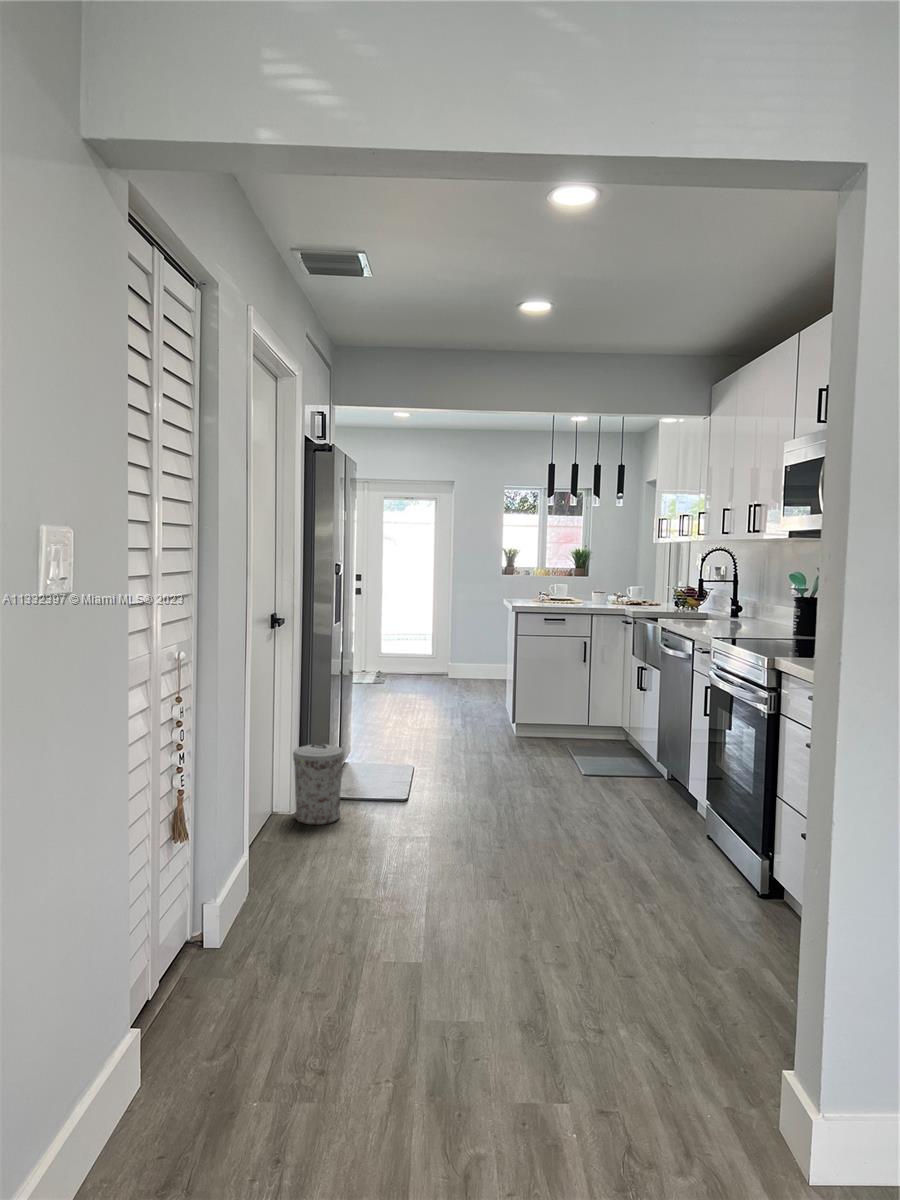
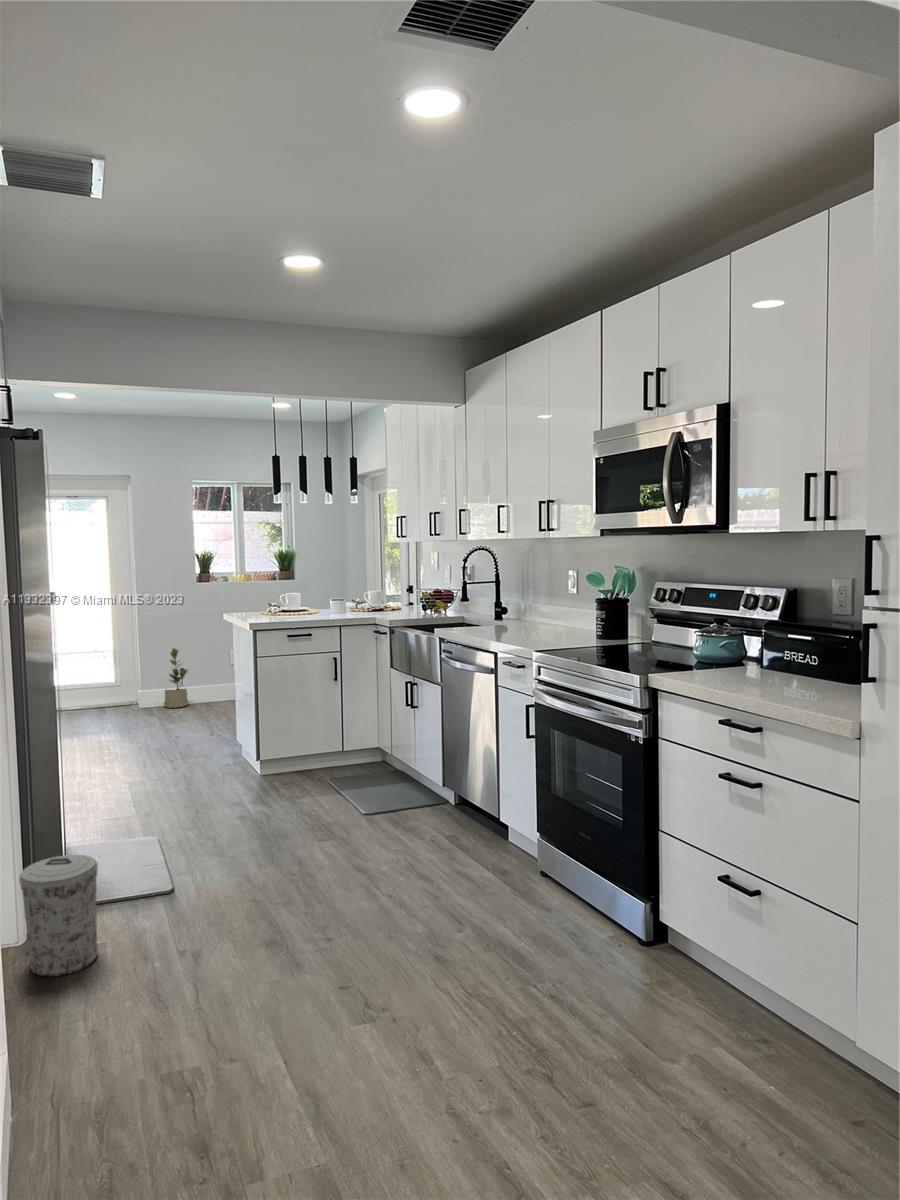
potted plant: none [467,629,491,680] -> present [164,648,188,708]

